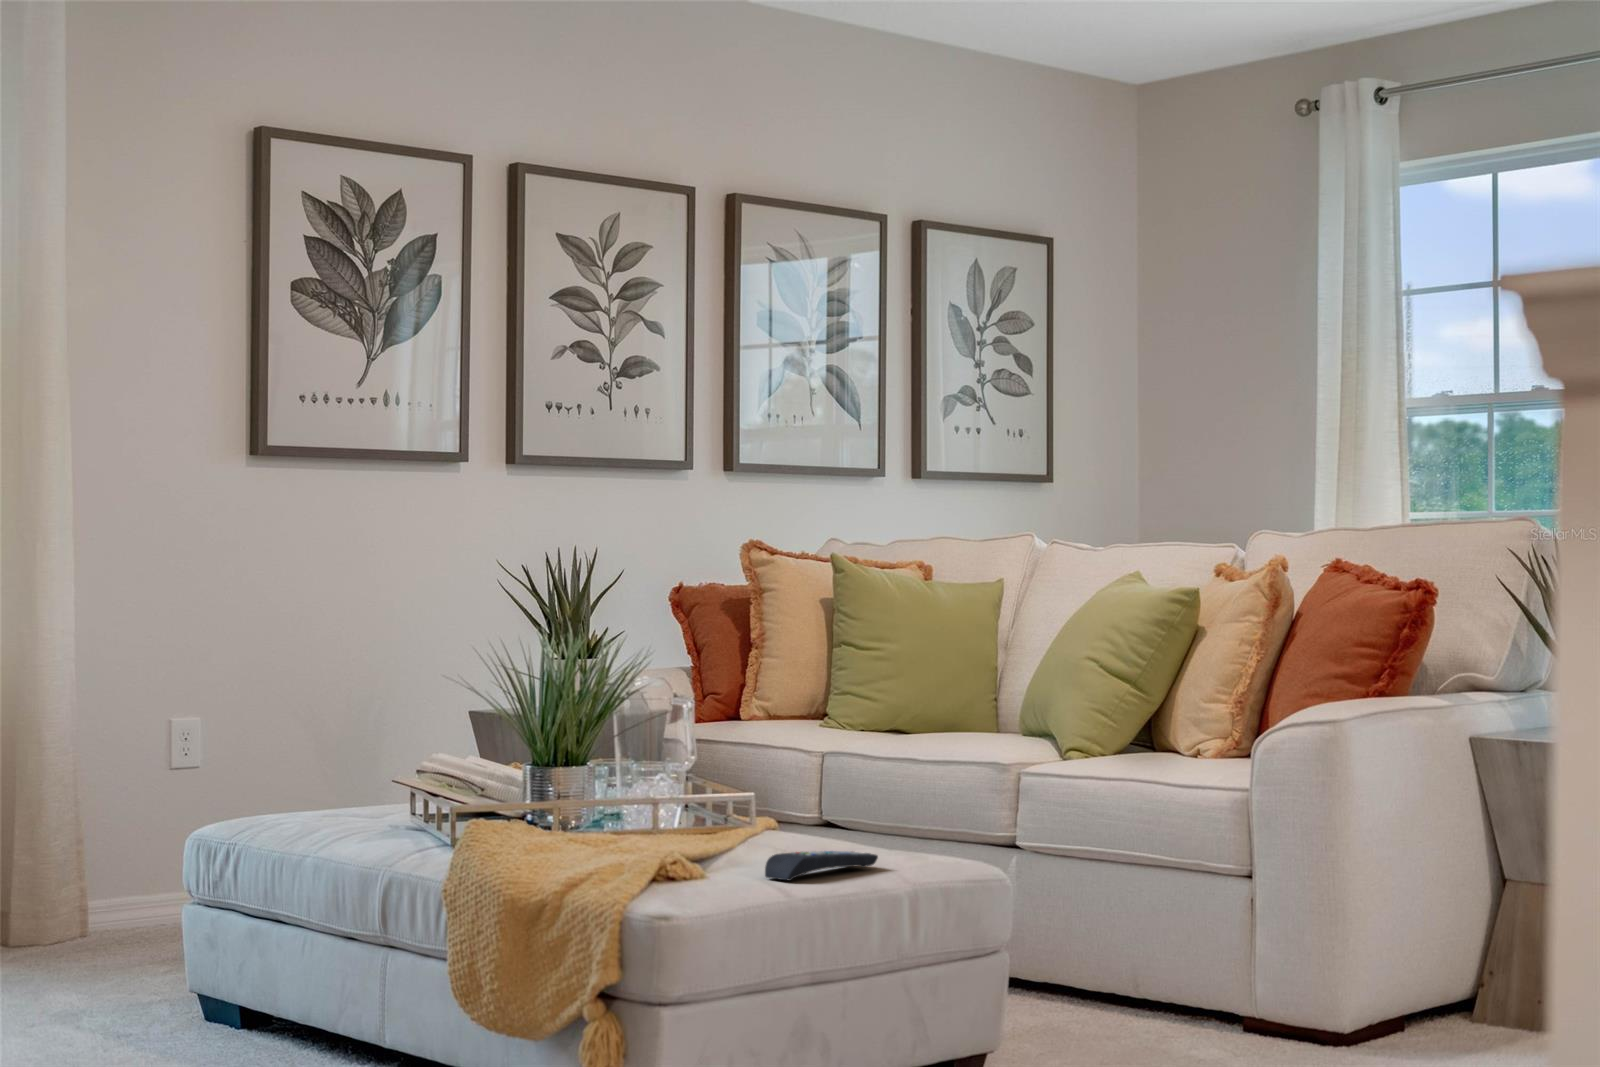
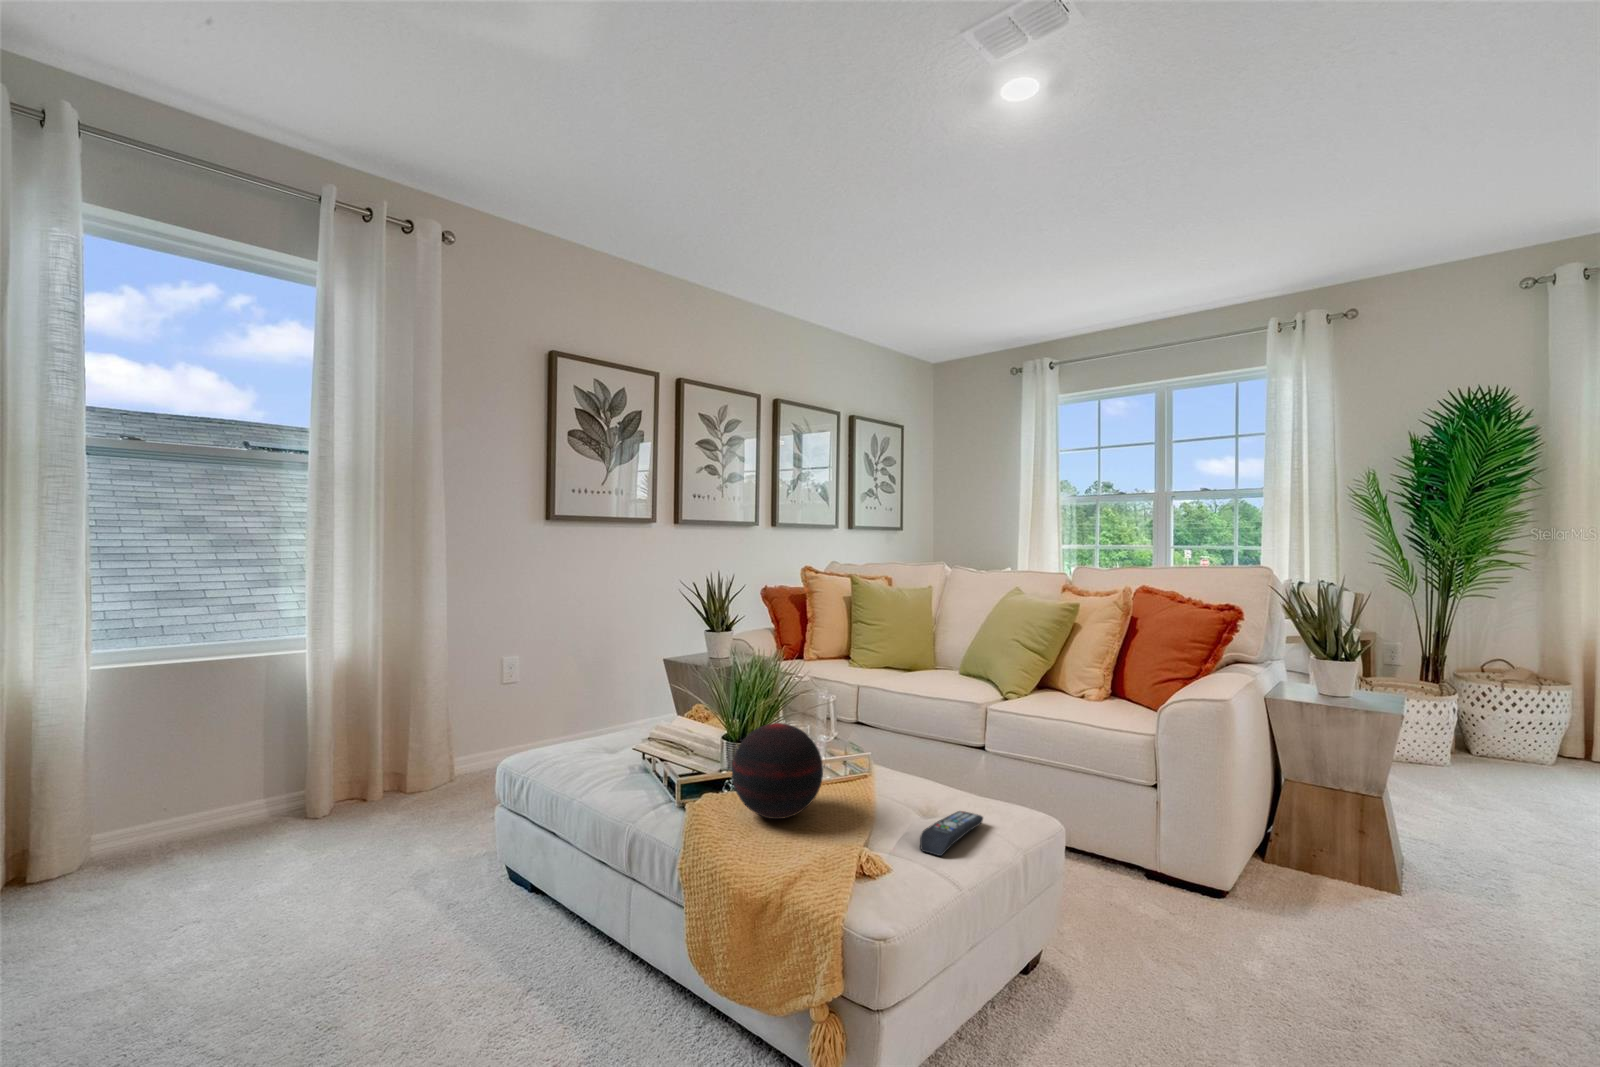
decorative orb: none [517,715,642,840] -> present [732,723,823,819]

